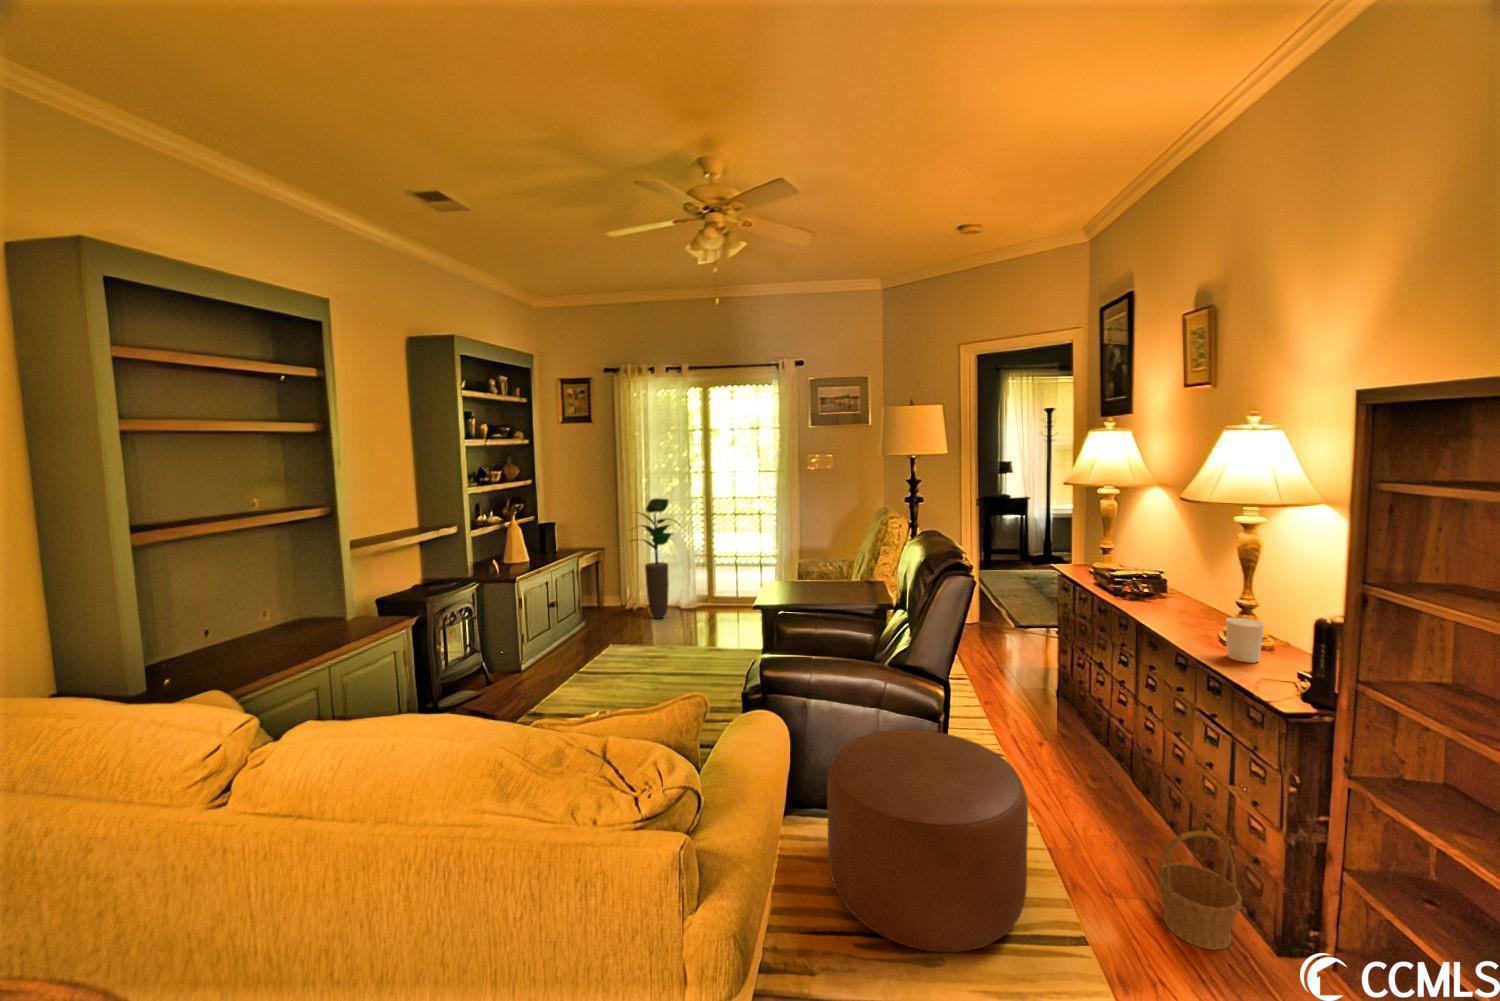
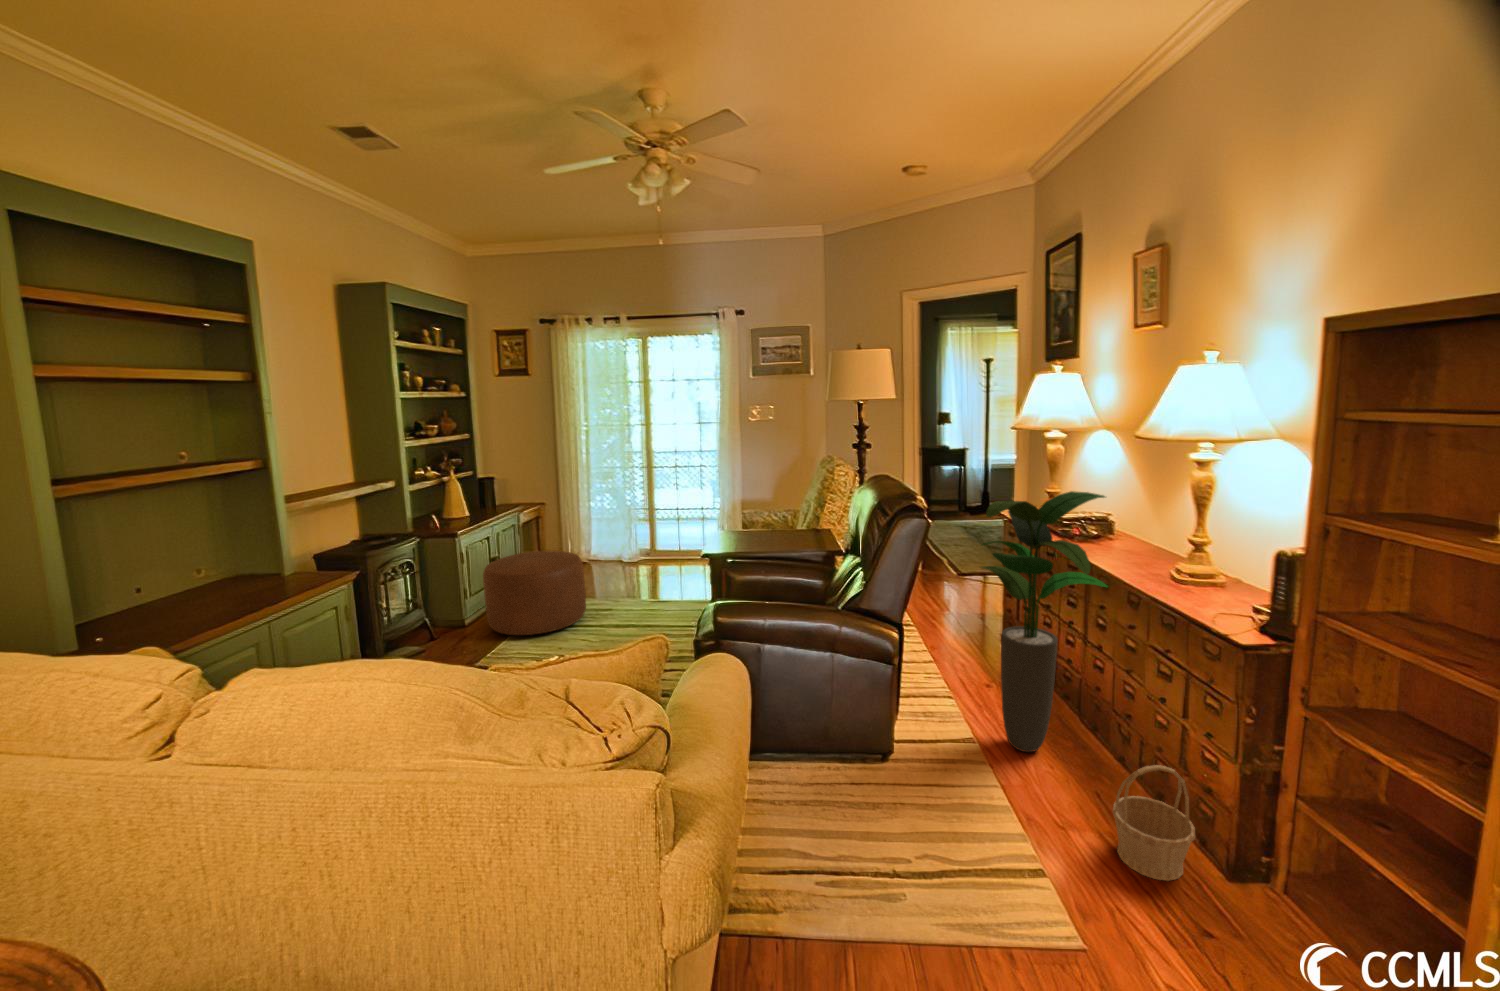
potted plant: present [632,498,678,619] -> present [981,491,1108,752]
candle holder: present [1226,618,1264,663] -> none [1180,552,1218,596]
ottoman: present [827,730,1028,952] -> present [483,551,586,635]

